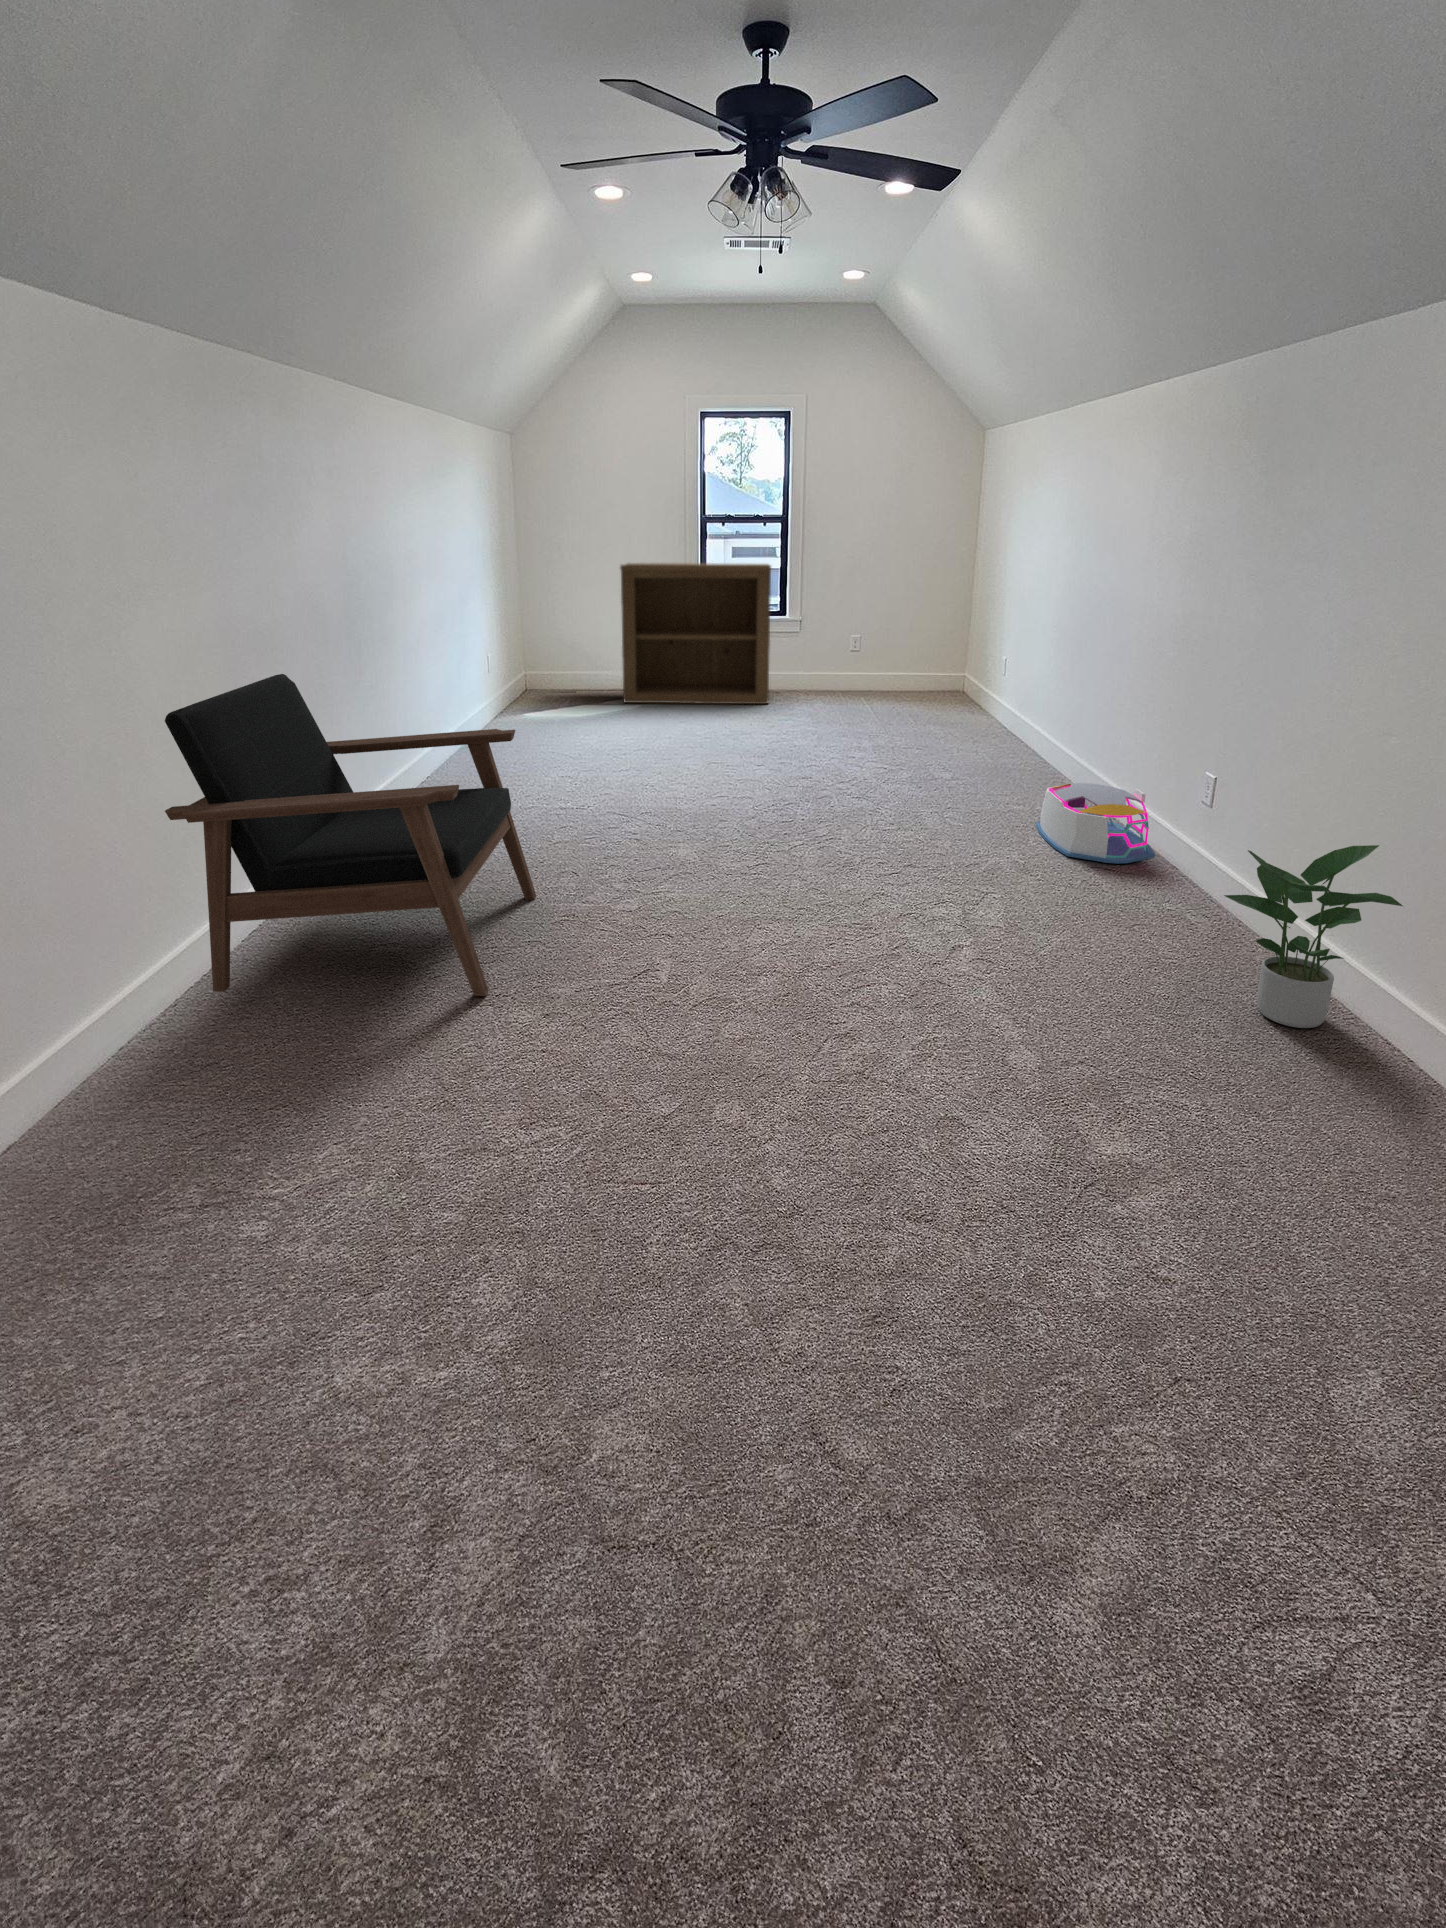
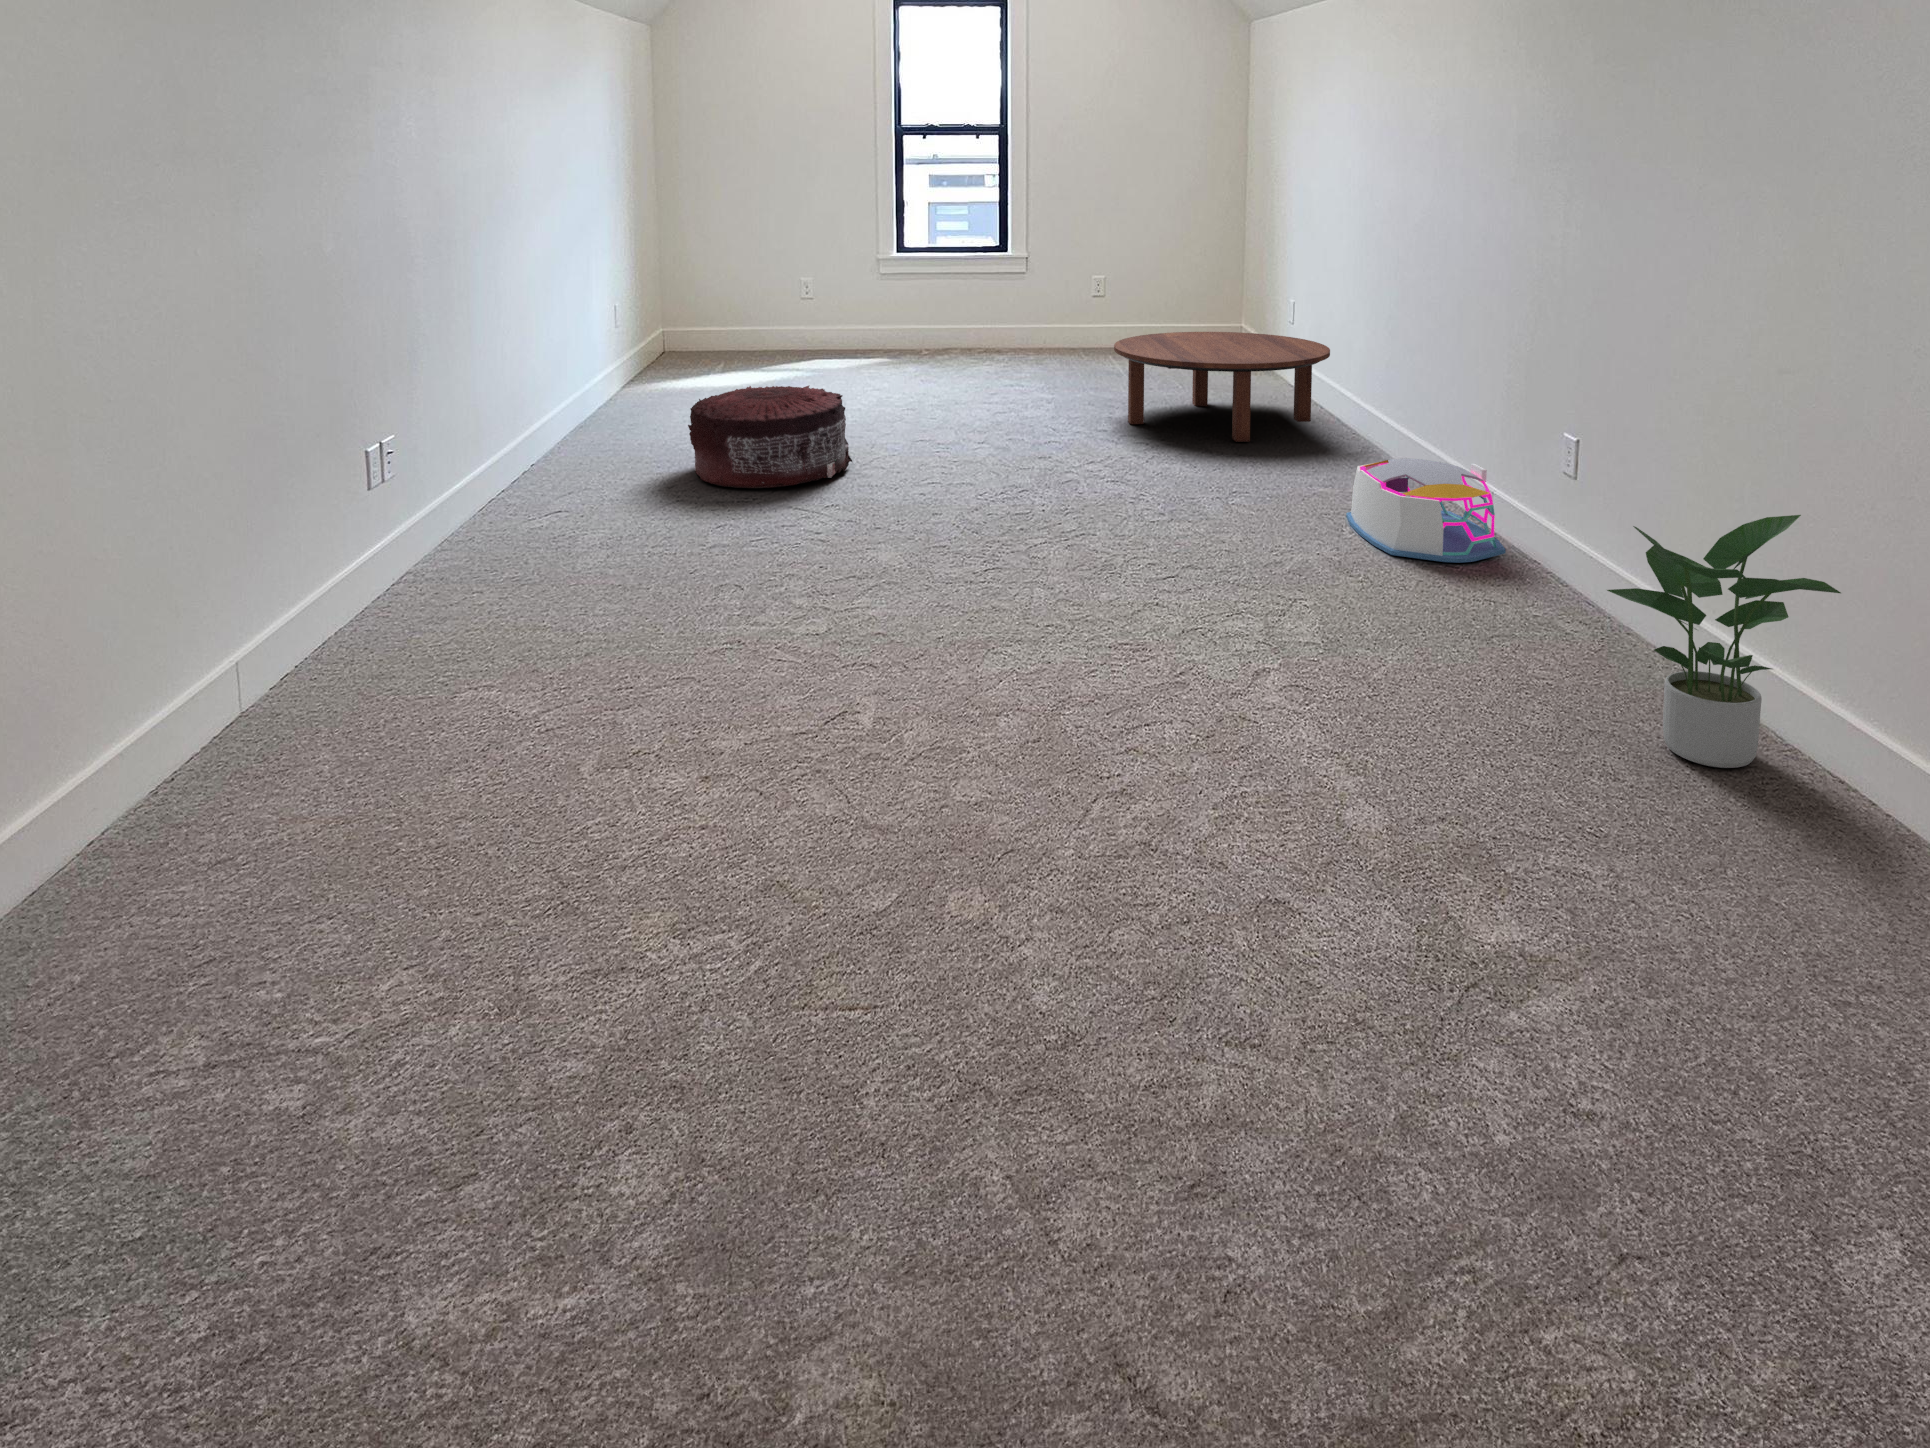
bookshelf: present [620,563,771,704] -> none [784,191,981,374]
armchair: present [165,674,536,996] -> none [174,324,681,764]
coffee table: none [869,678,1035,764] -> present [1114,332,1330,442]
pouf: none [545,715,668,793] -> present [688,386,852,488]

